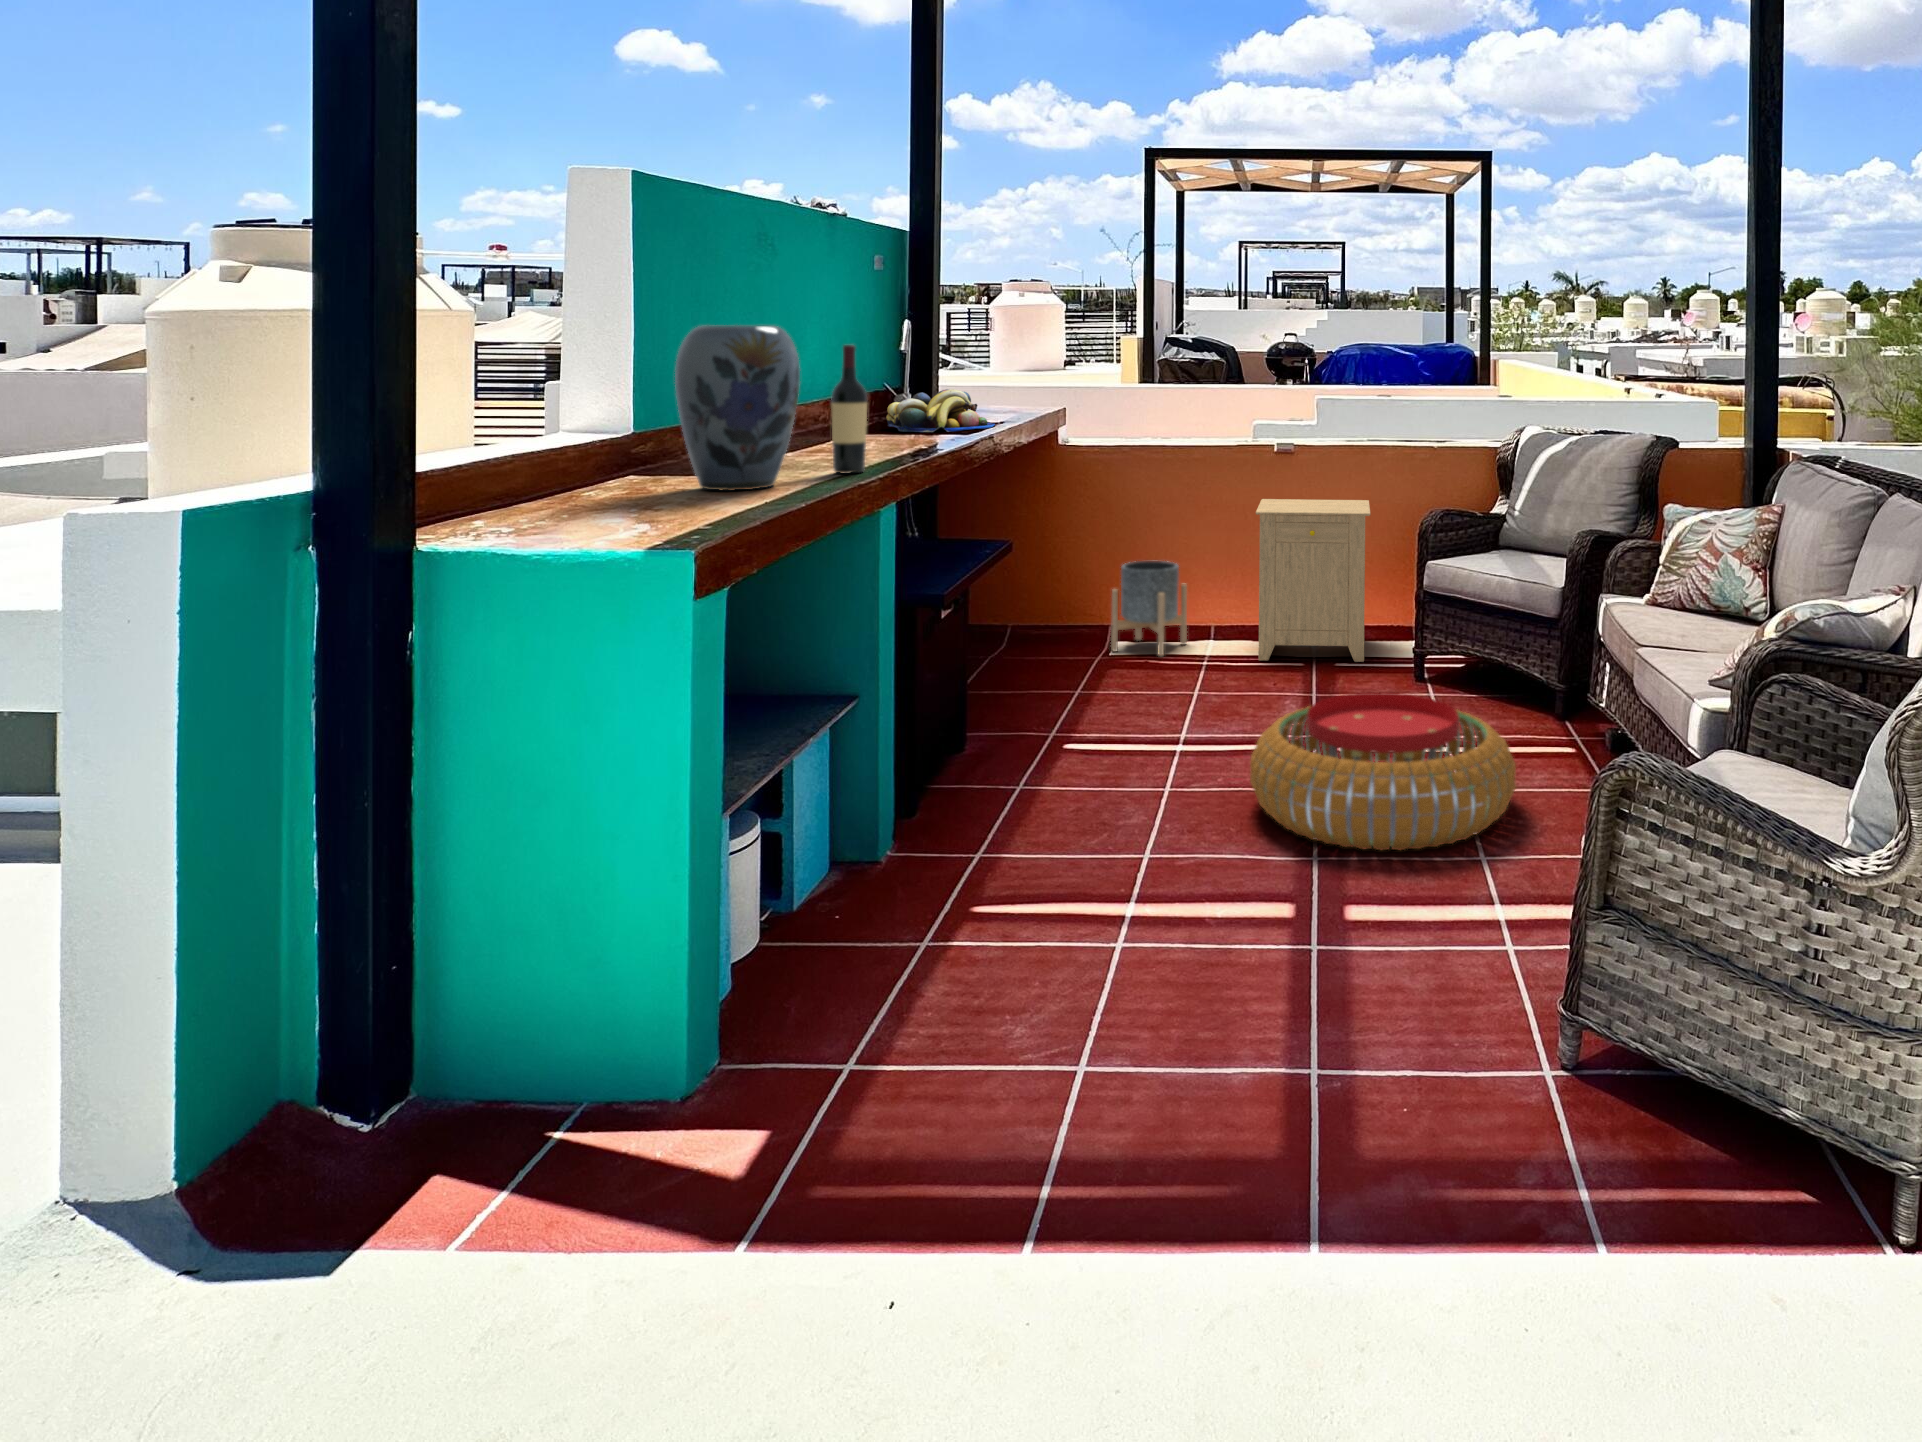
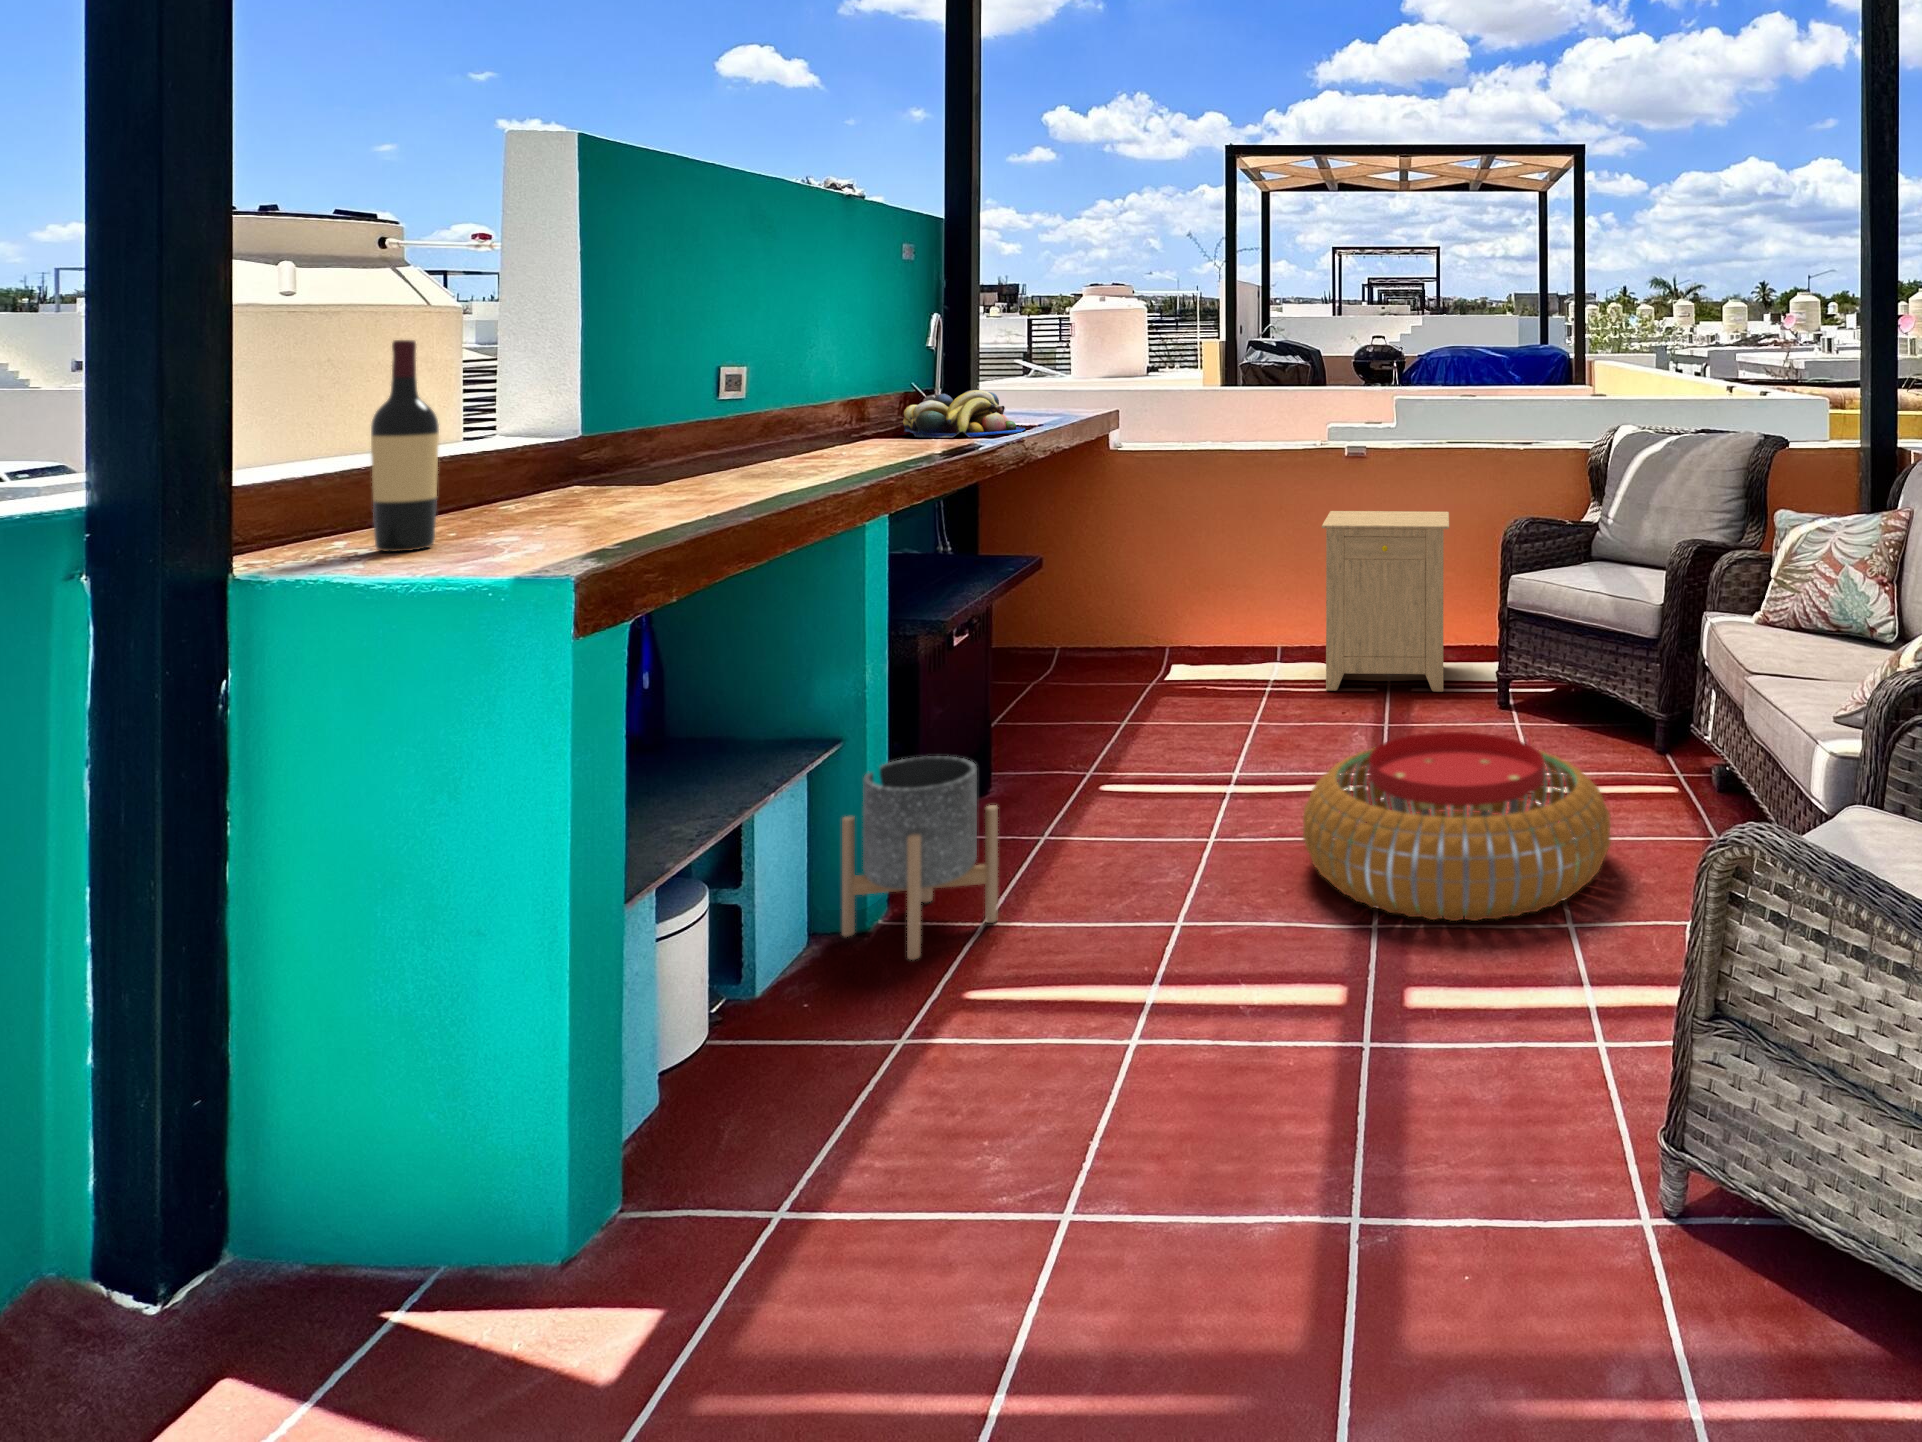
vase: present [675,325,800,491] -> none [606,308,759,504]
wine bottle: present [831,345,867,474] -> present [371,340,439,552]
planter: present [1111,561,1187,656] -> present [842,756,998,960]

